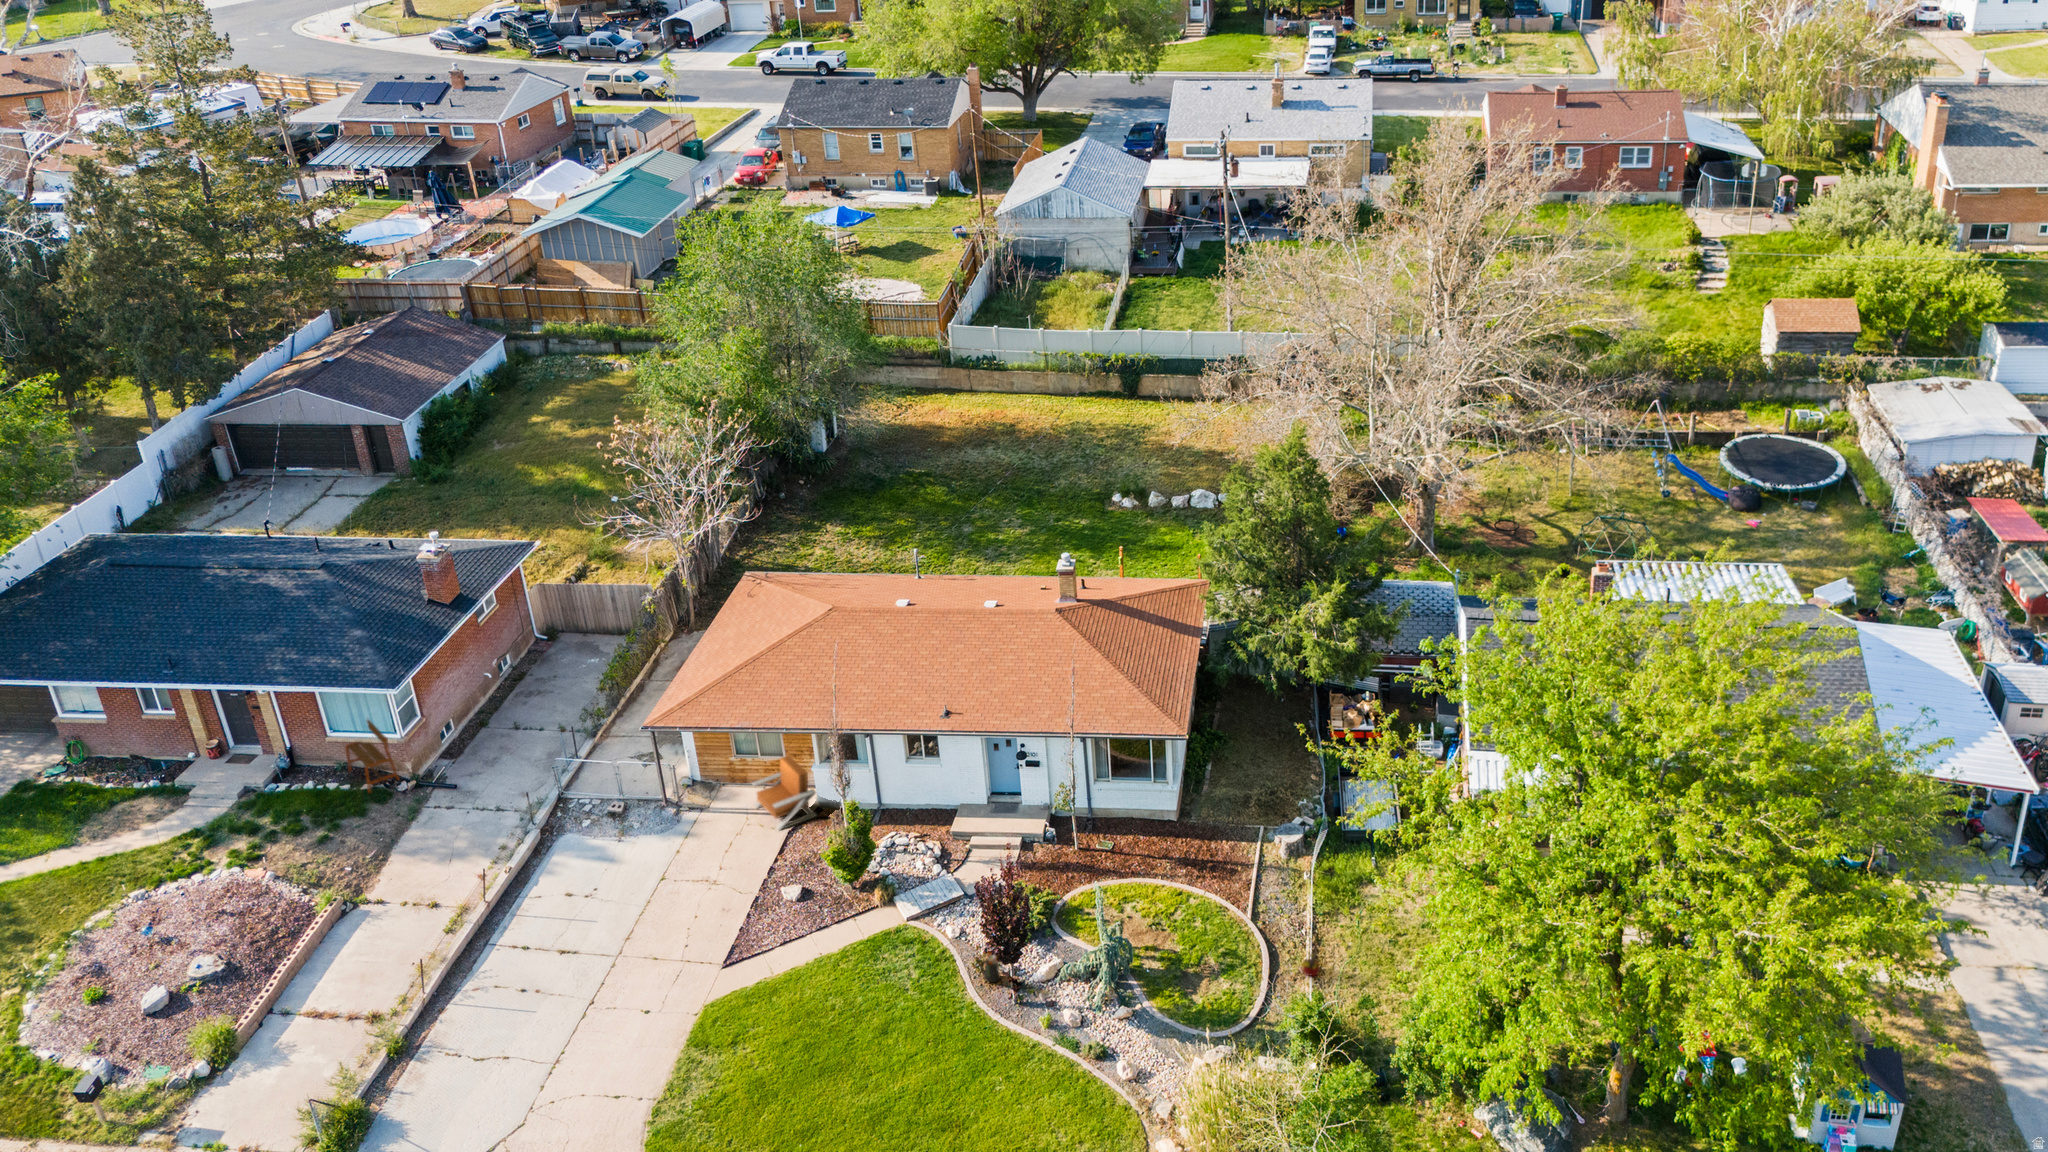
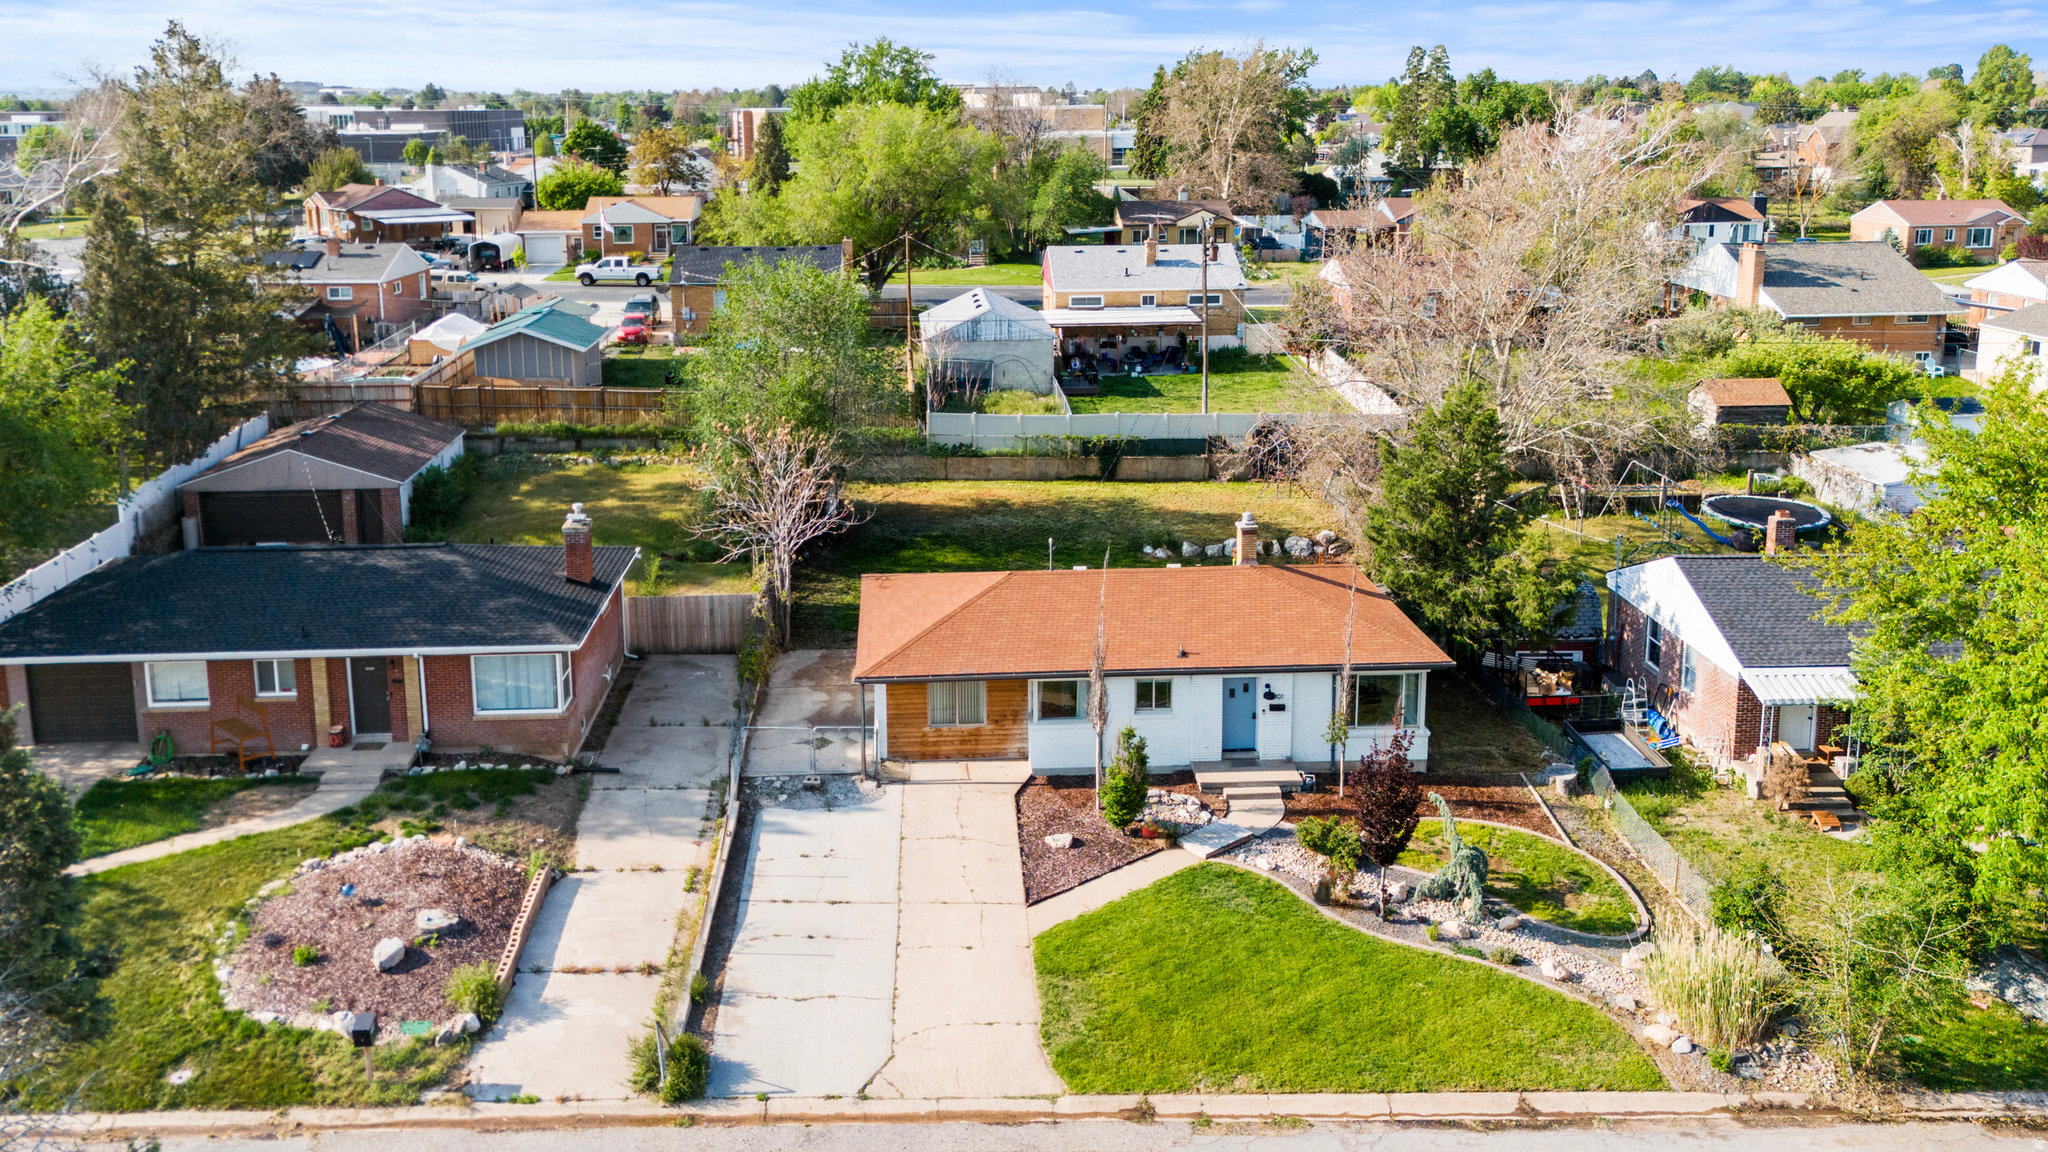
bench: present [345,720,399,793] -> present [210,693,276,771]
lounge chair: present [752,755,816,830] -> none [975,717,1050,793]
decorative plant: present [1302,945,1319,976] -> present [1142,803,1170,837]

